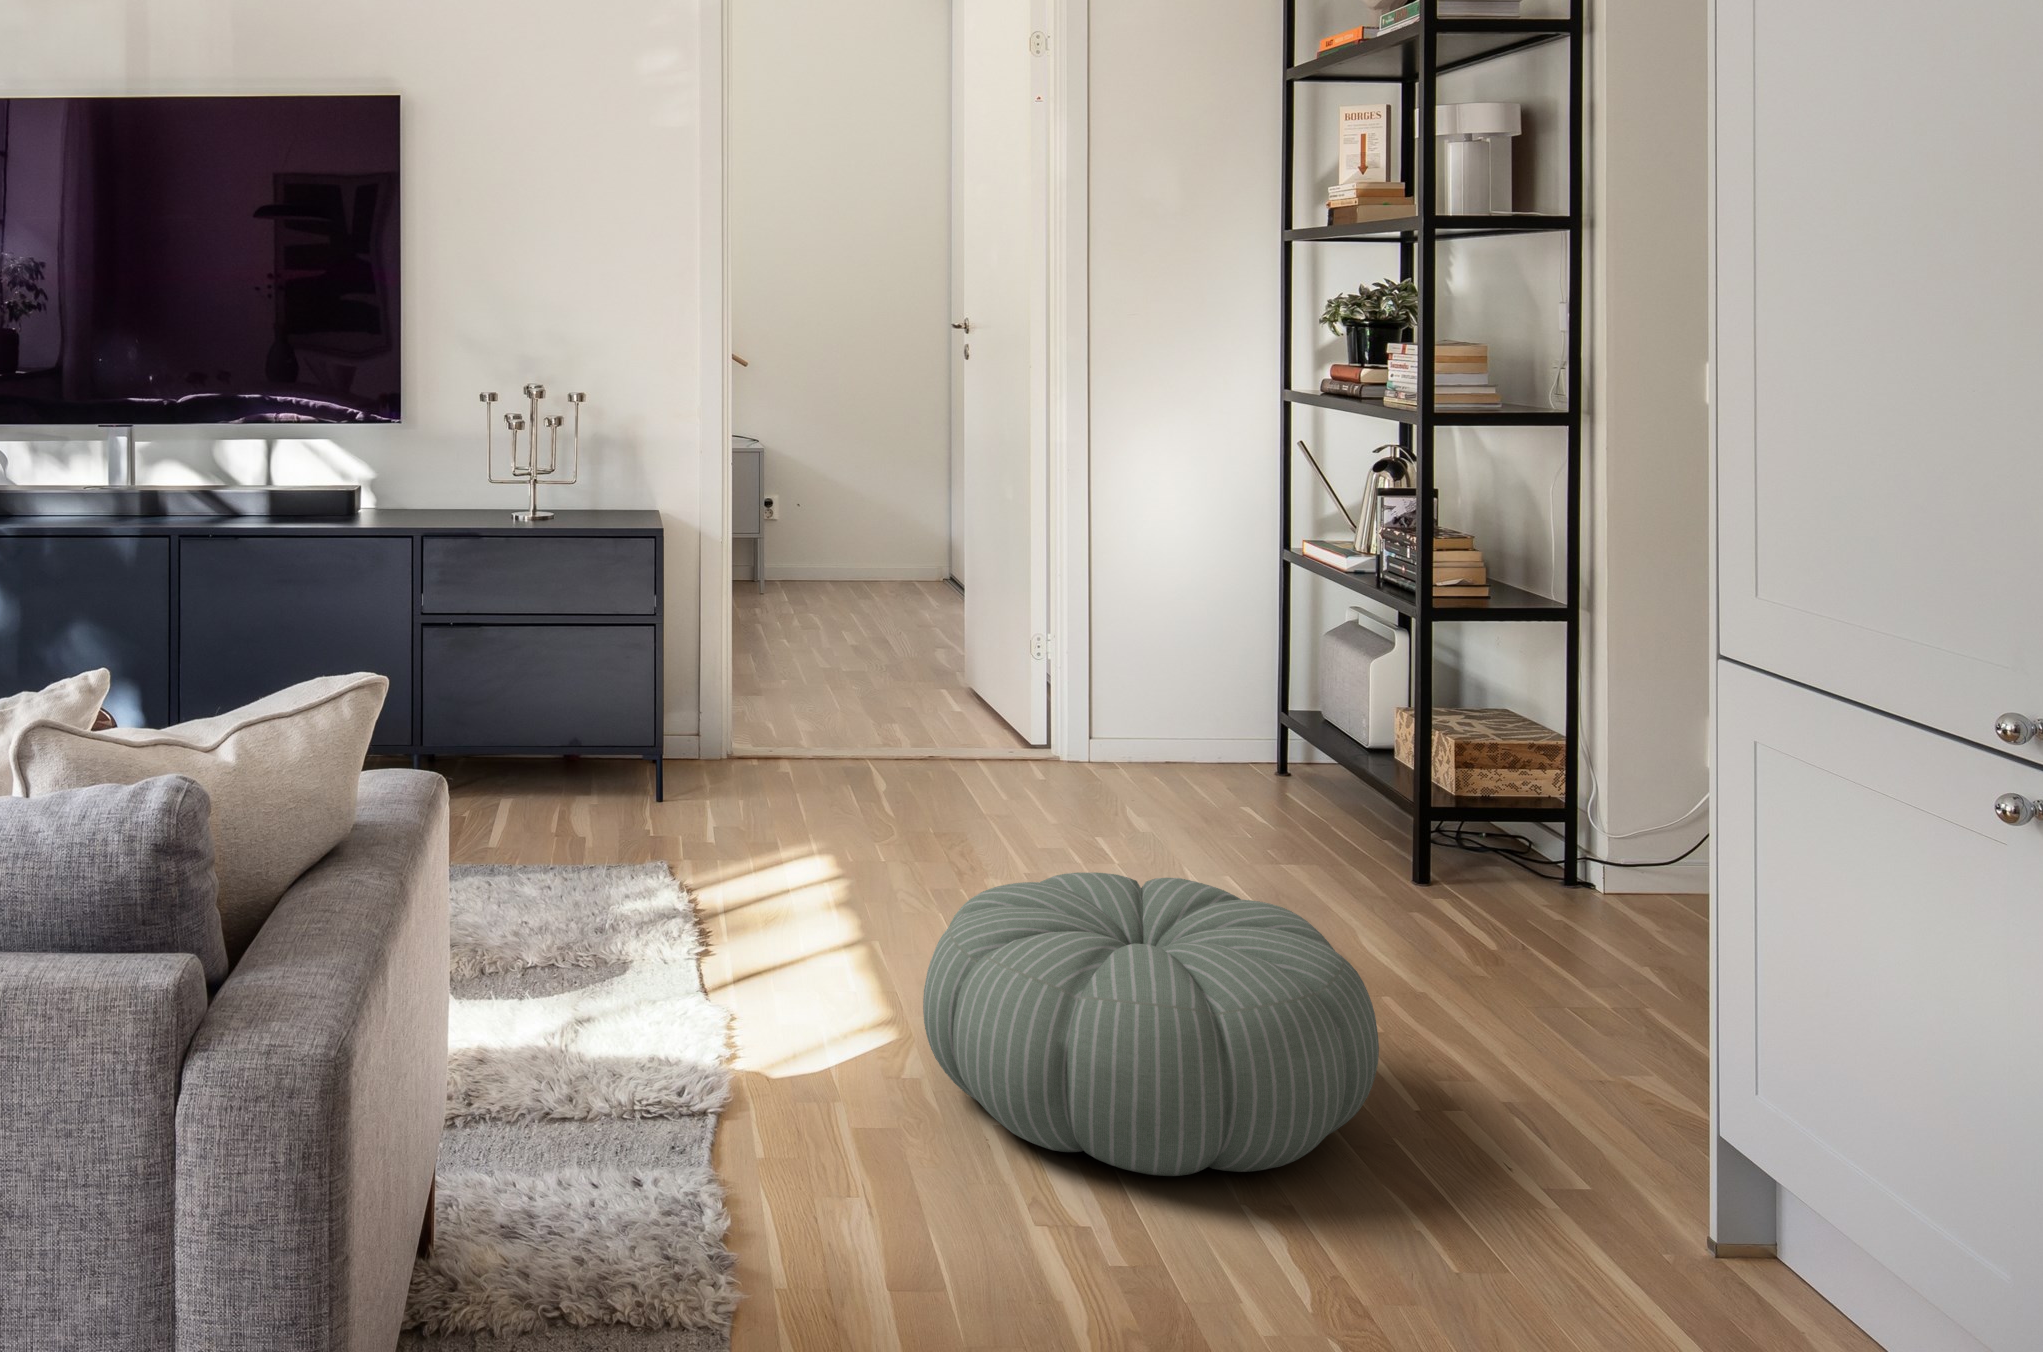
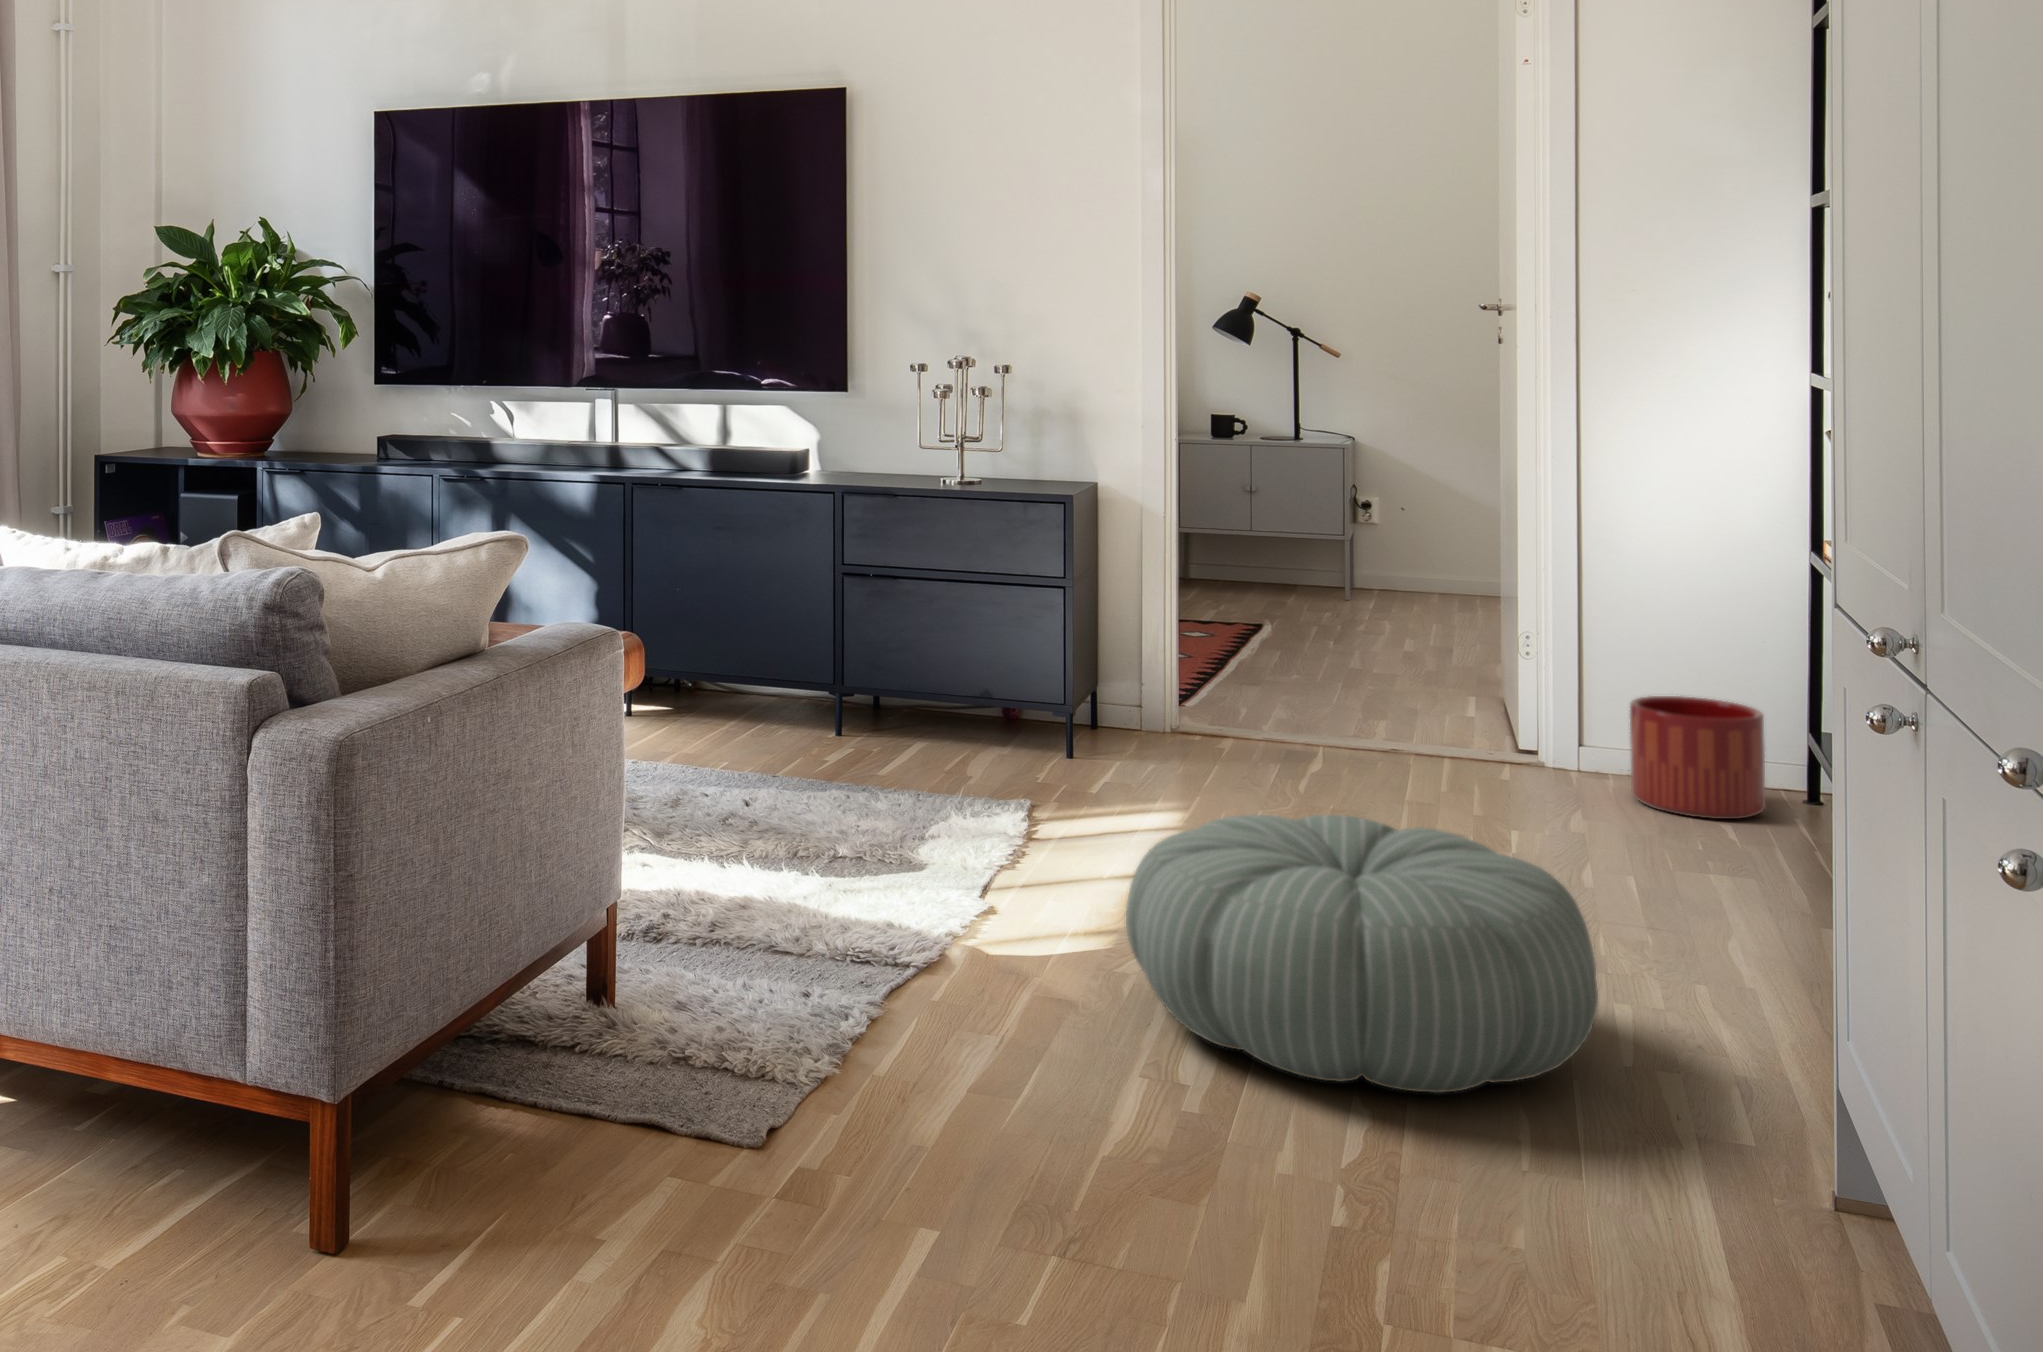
planter: none [1124,686,1228,795] -> present [1630,696,1765,819]

